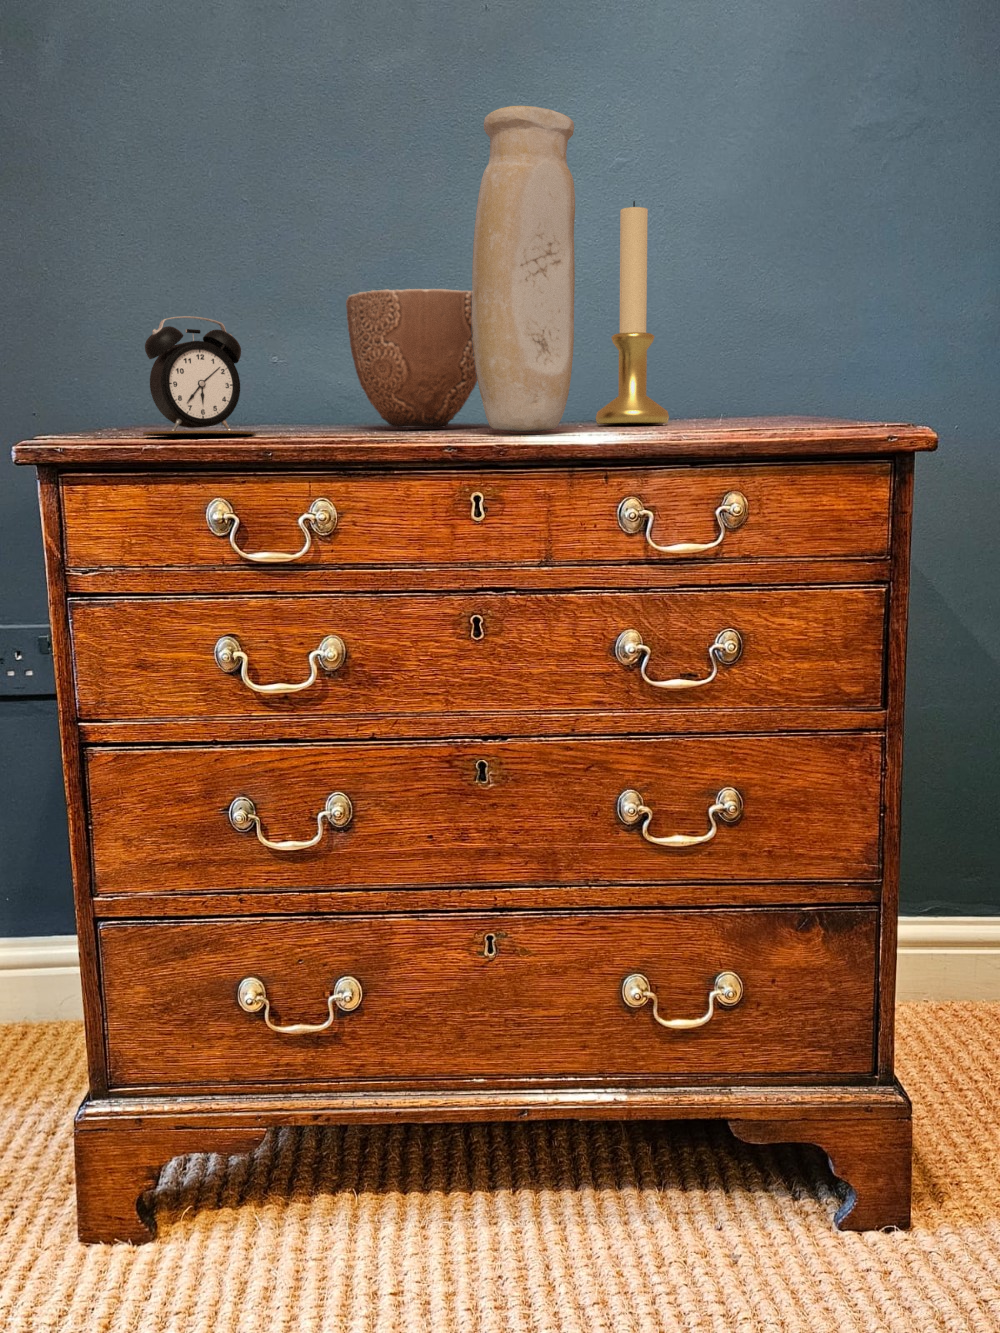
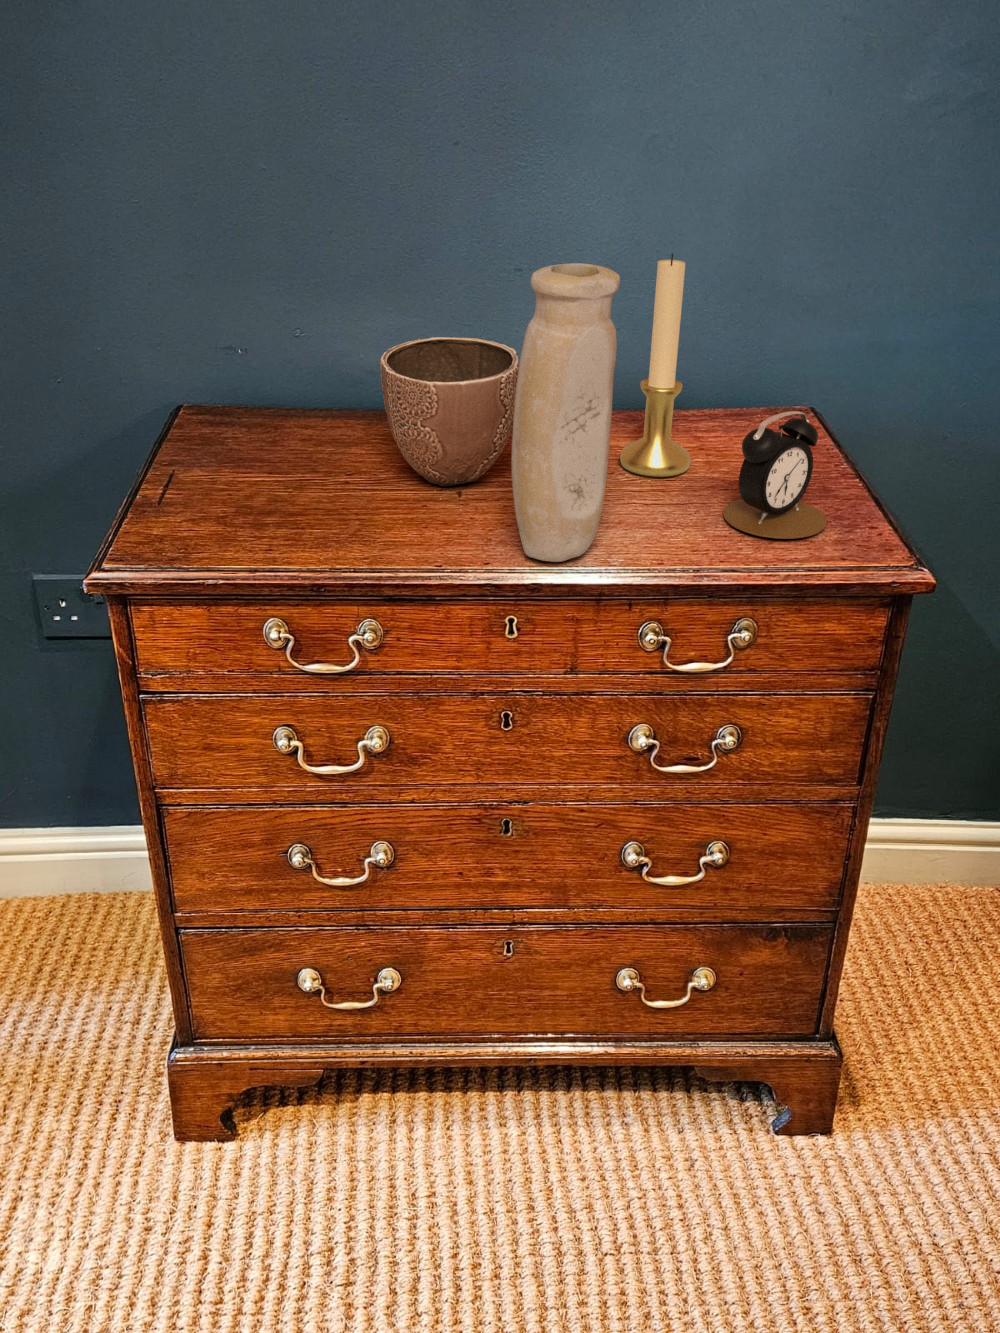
alarm clock: present [143,316,256,436] -> present [723,411,827,539]

